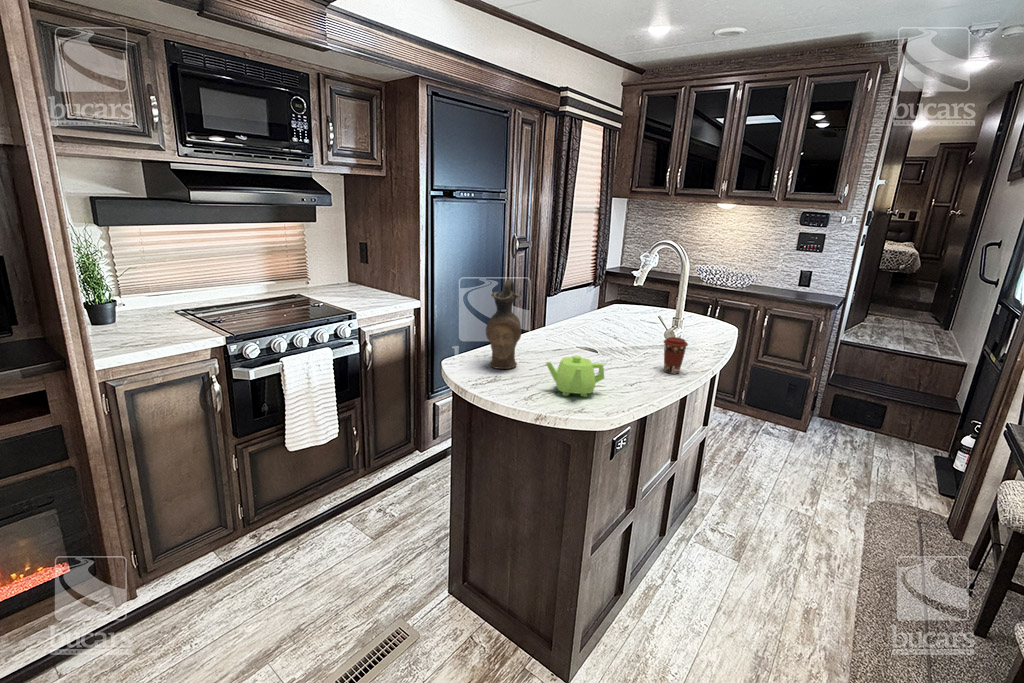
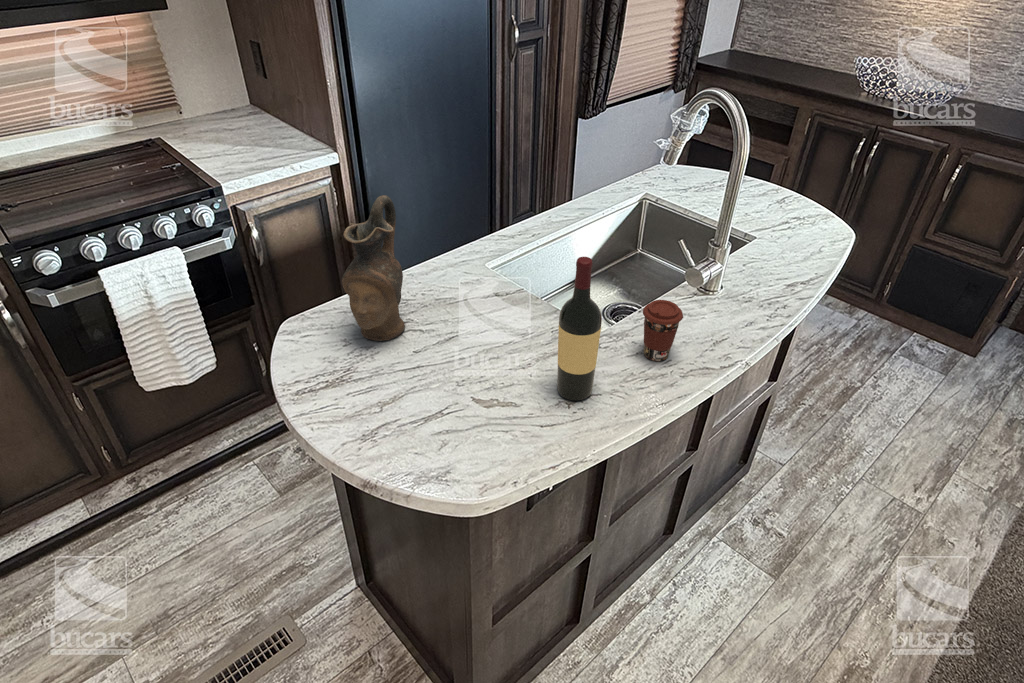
wine bottle: none [626,295,655,388] -> present [557,257,602,401]
teapot: present [546,356,604,397] -> none [410,343,506,421]

